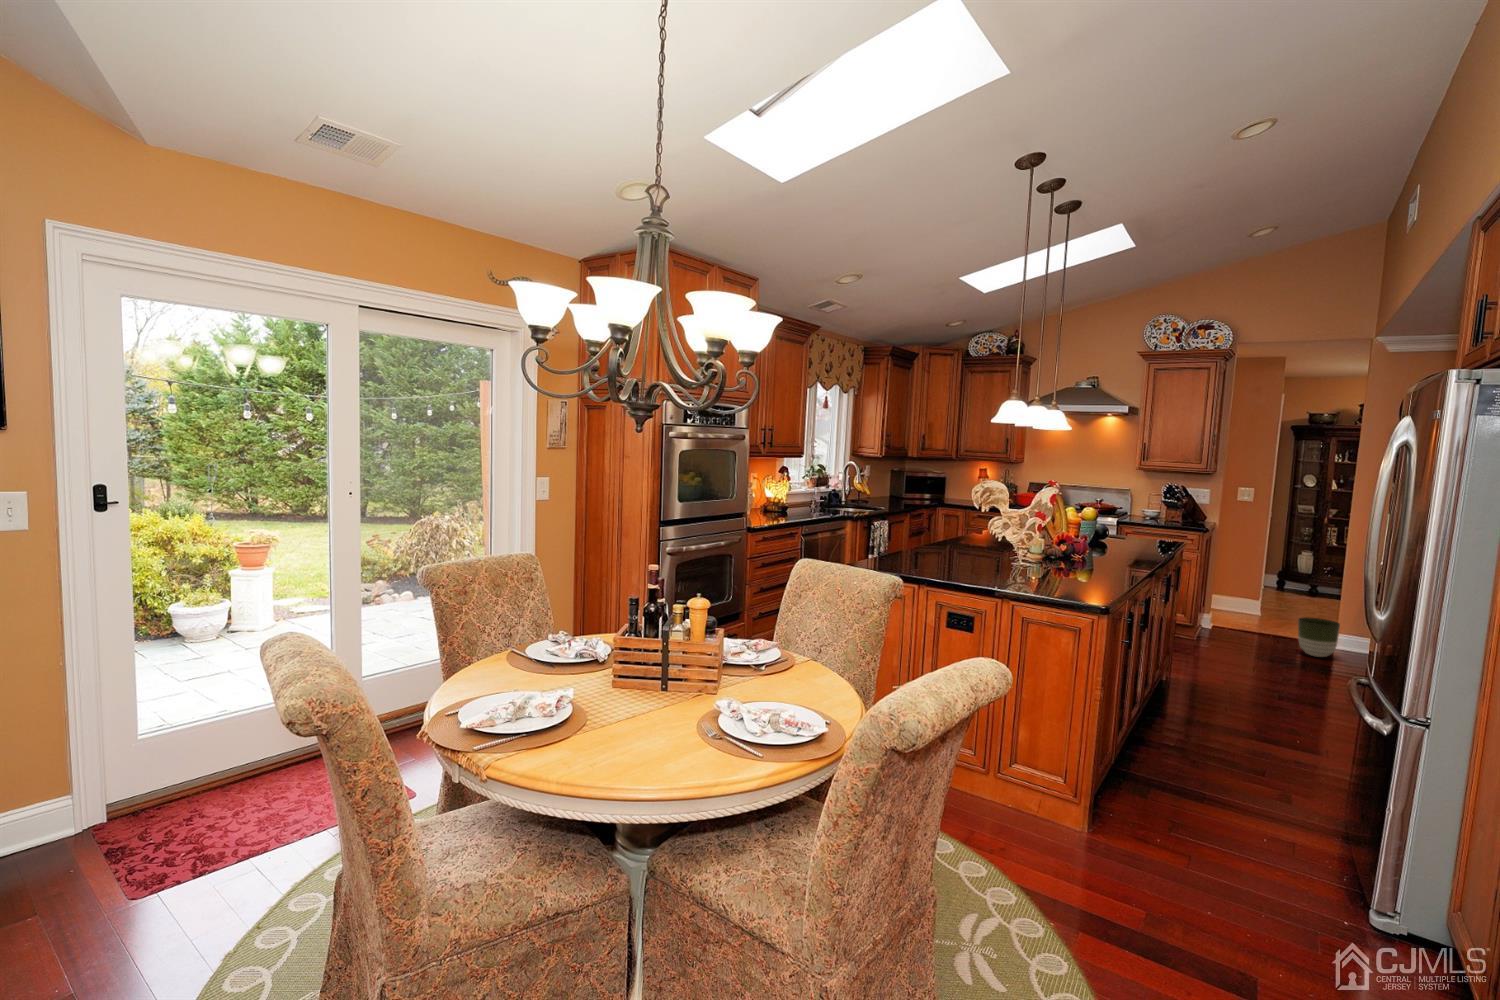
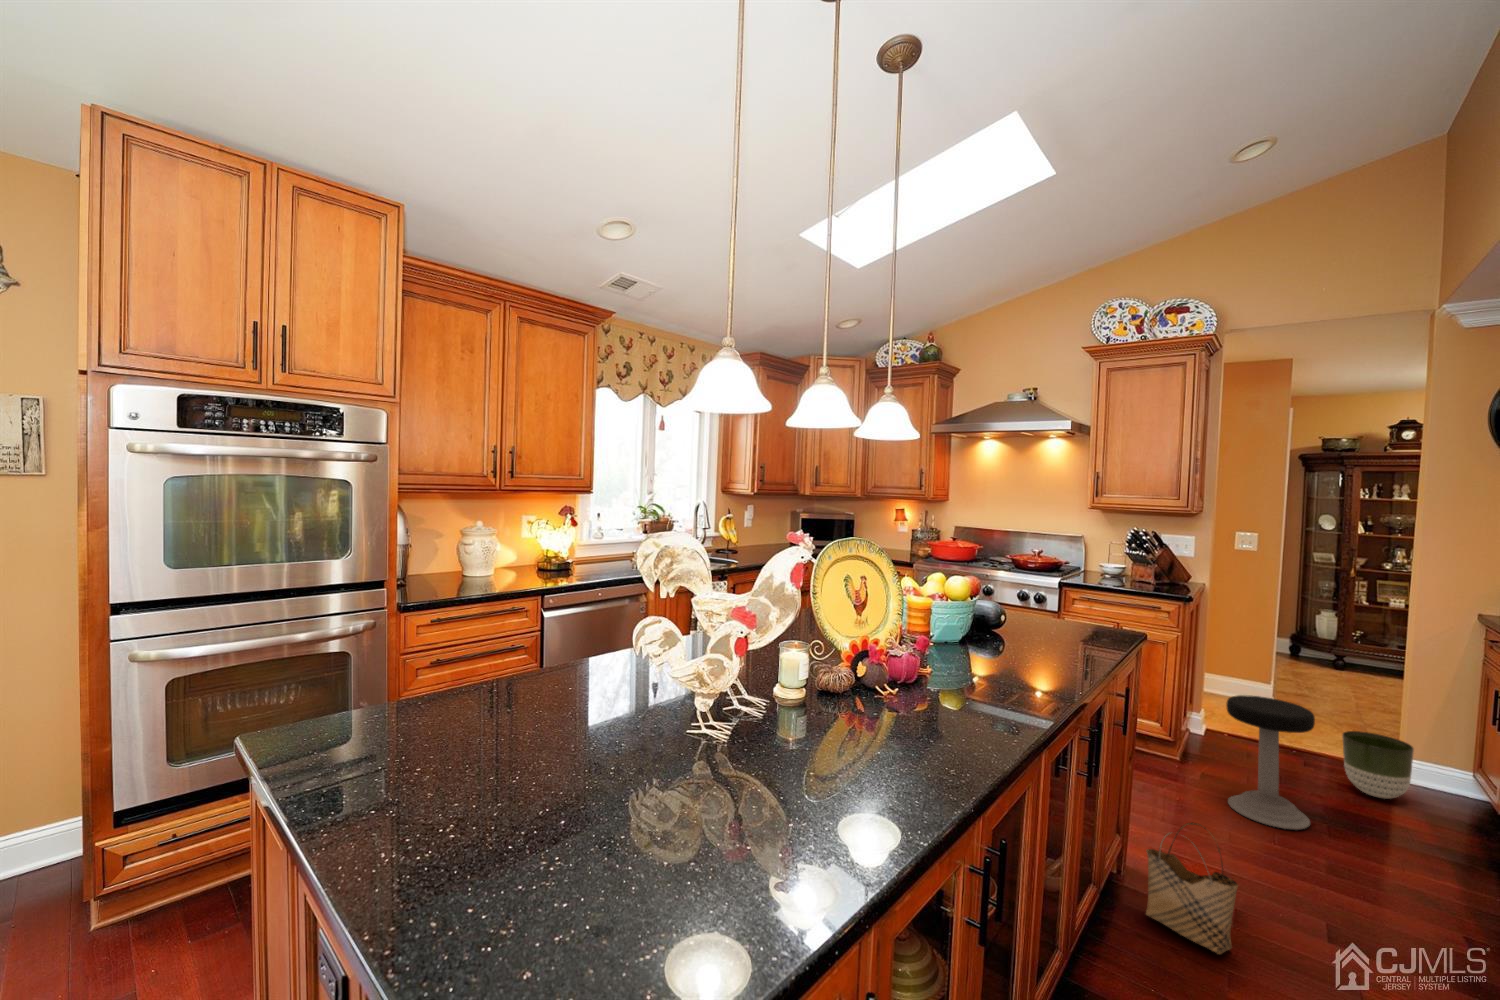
stool: none [1224,592,1279,669] -> present [1226,695,1315,830]
woven basket: none [1176,646,1227,708] -> present [1146,823,1238,954]

